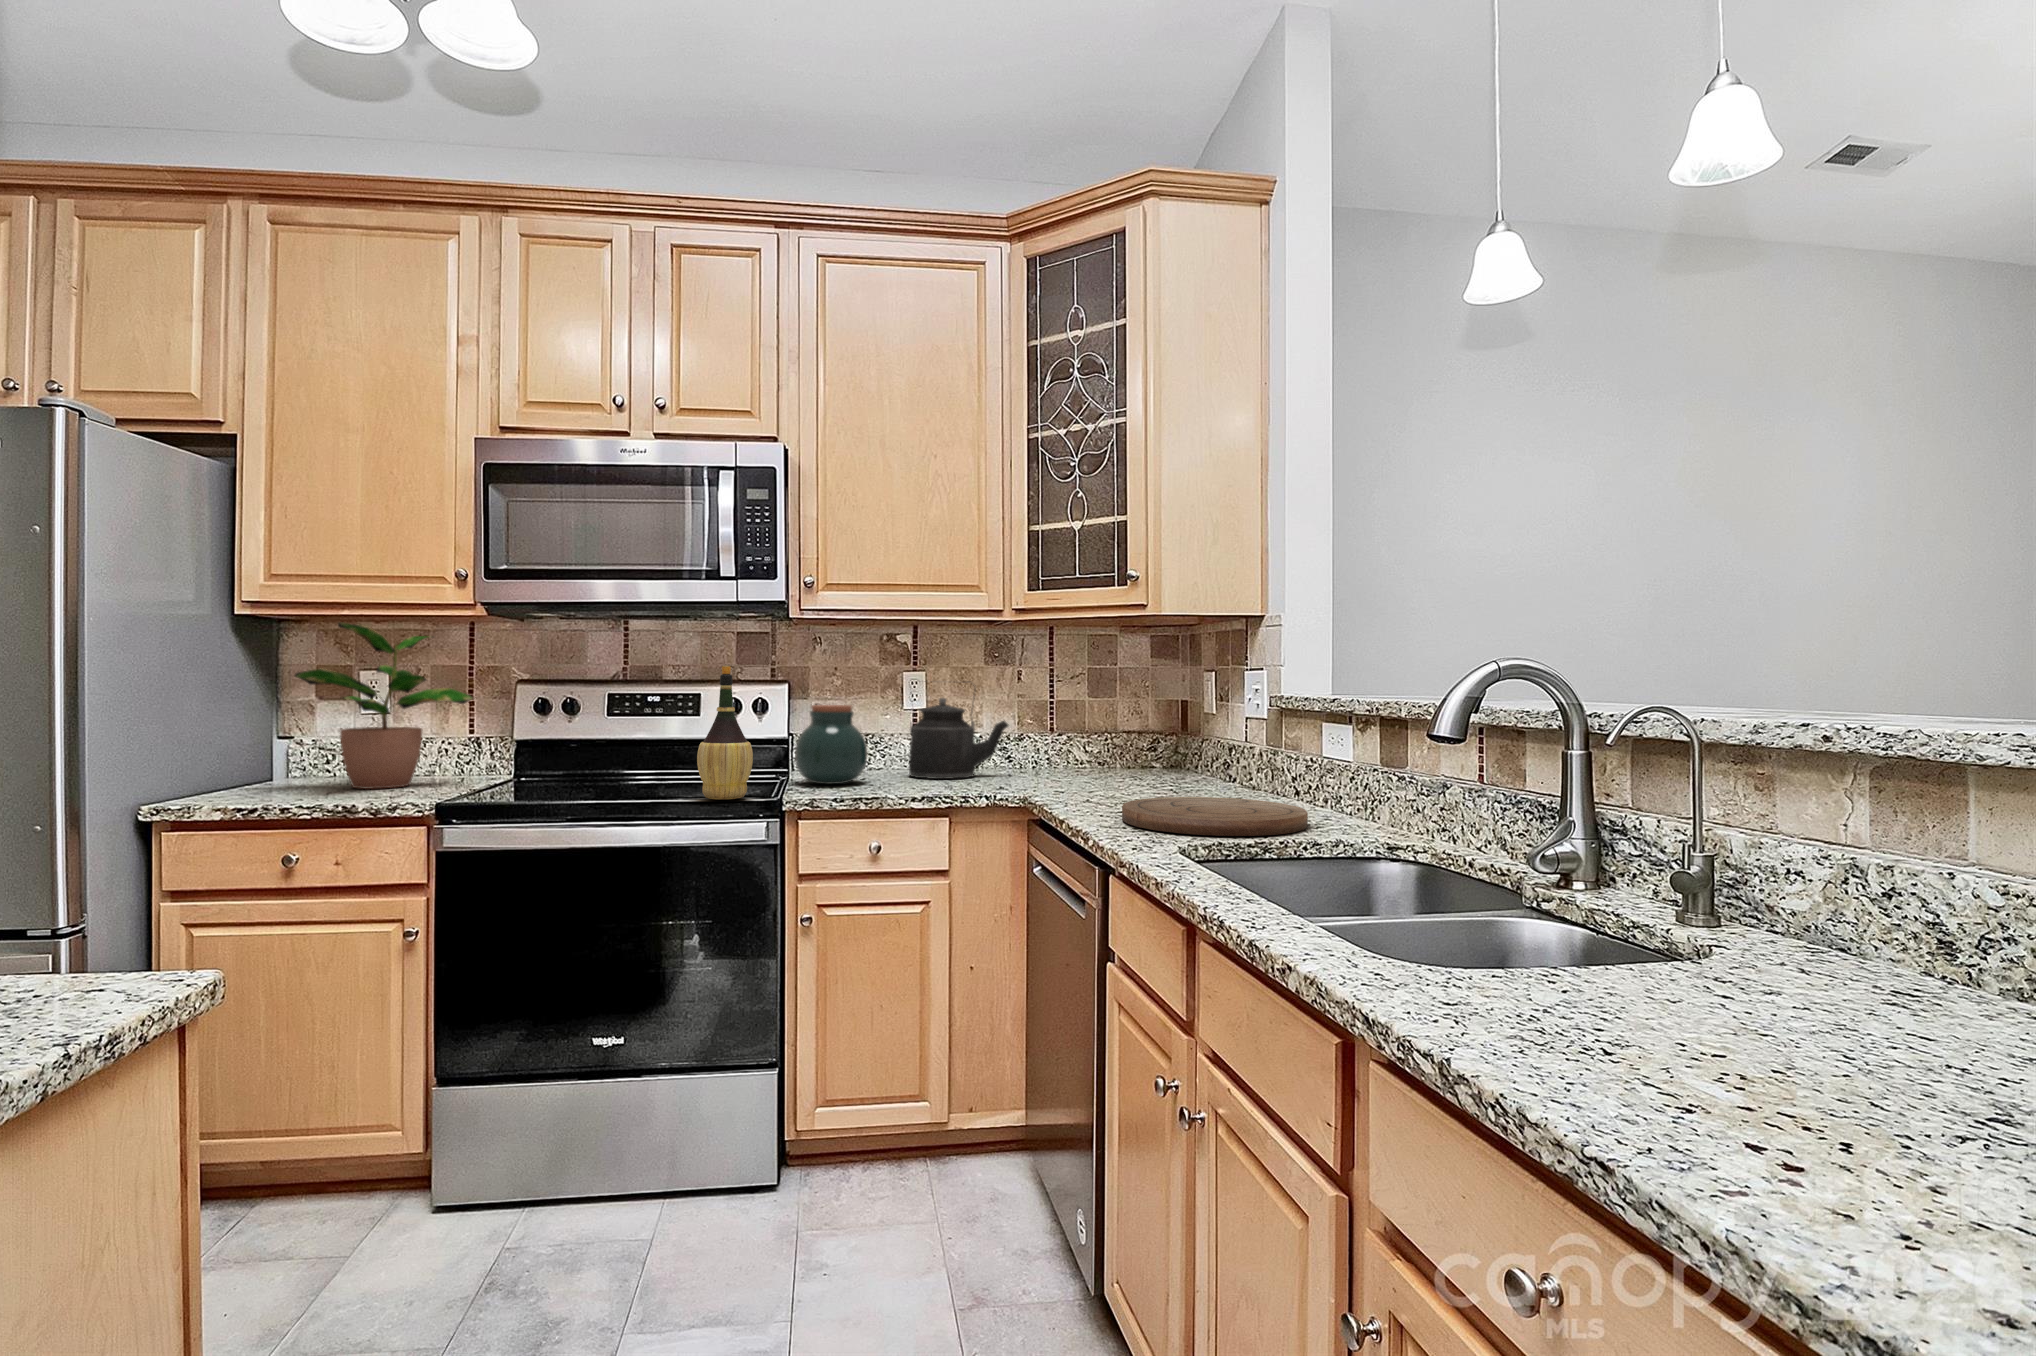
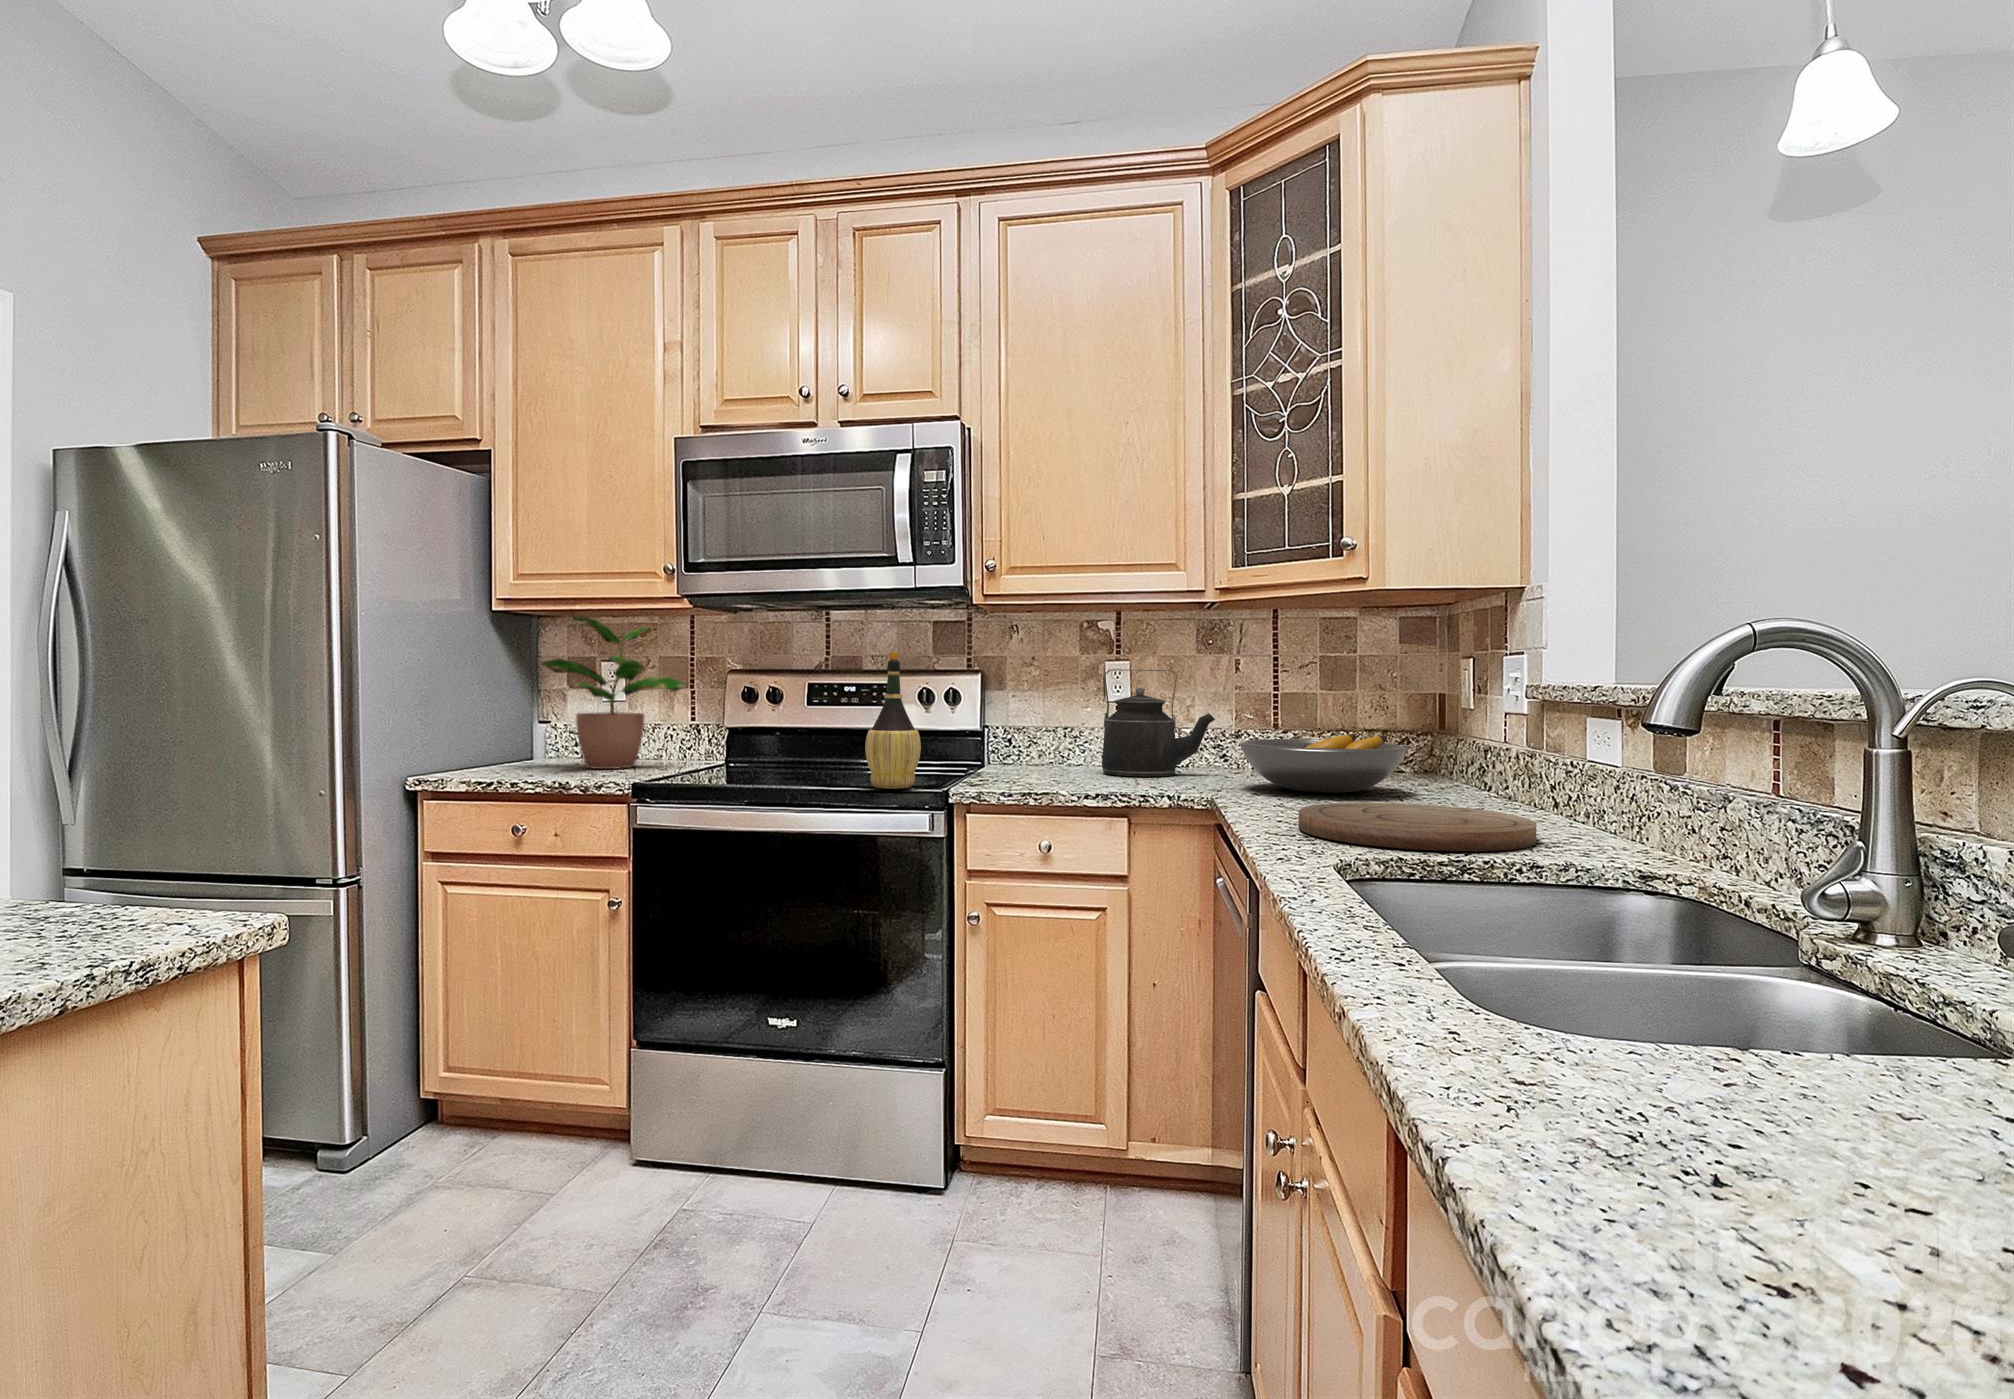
jar: present [795,705,867,784] -> none [977,694,1052,778]
fruit bowl: none [1041,738,1179,788] -> present [1239,734,1407,793]

